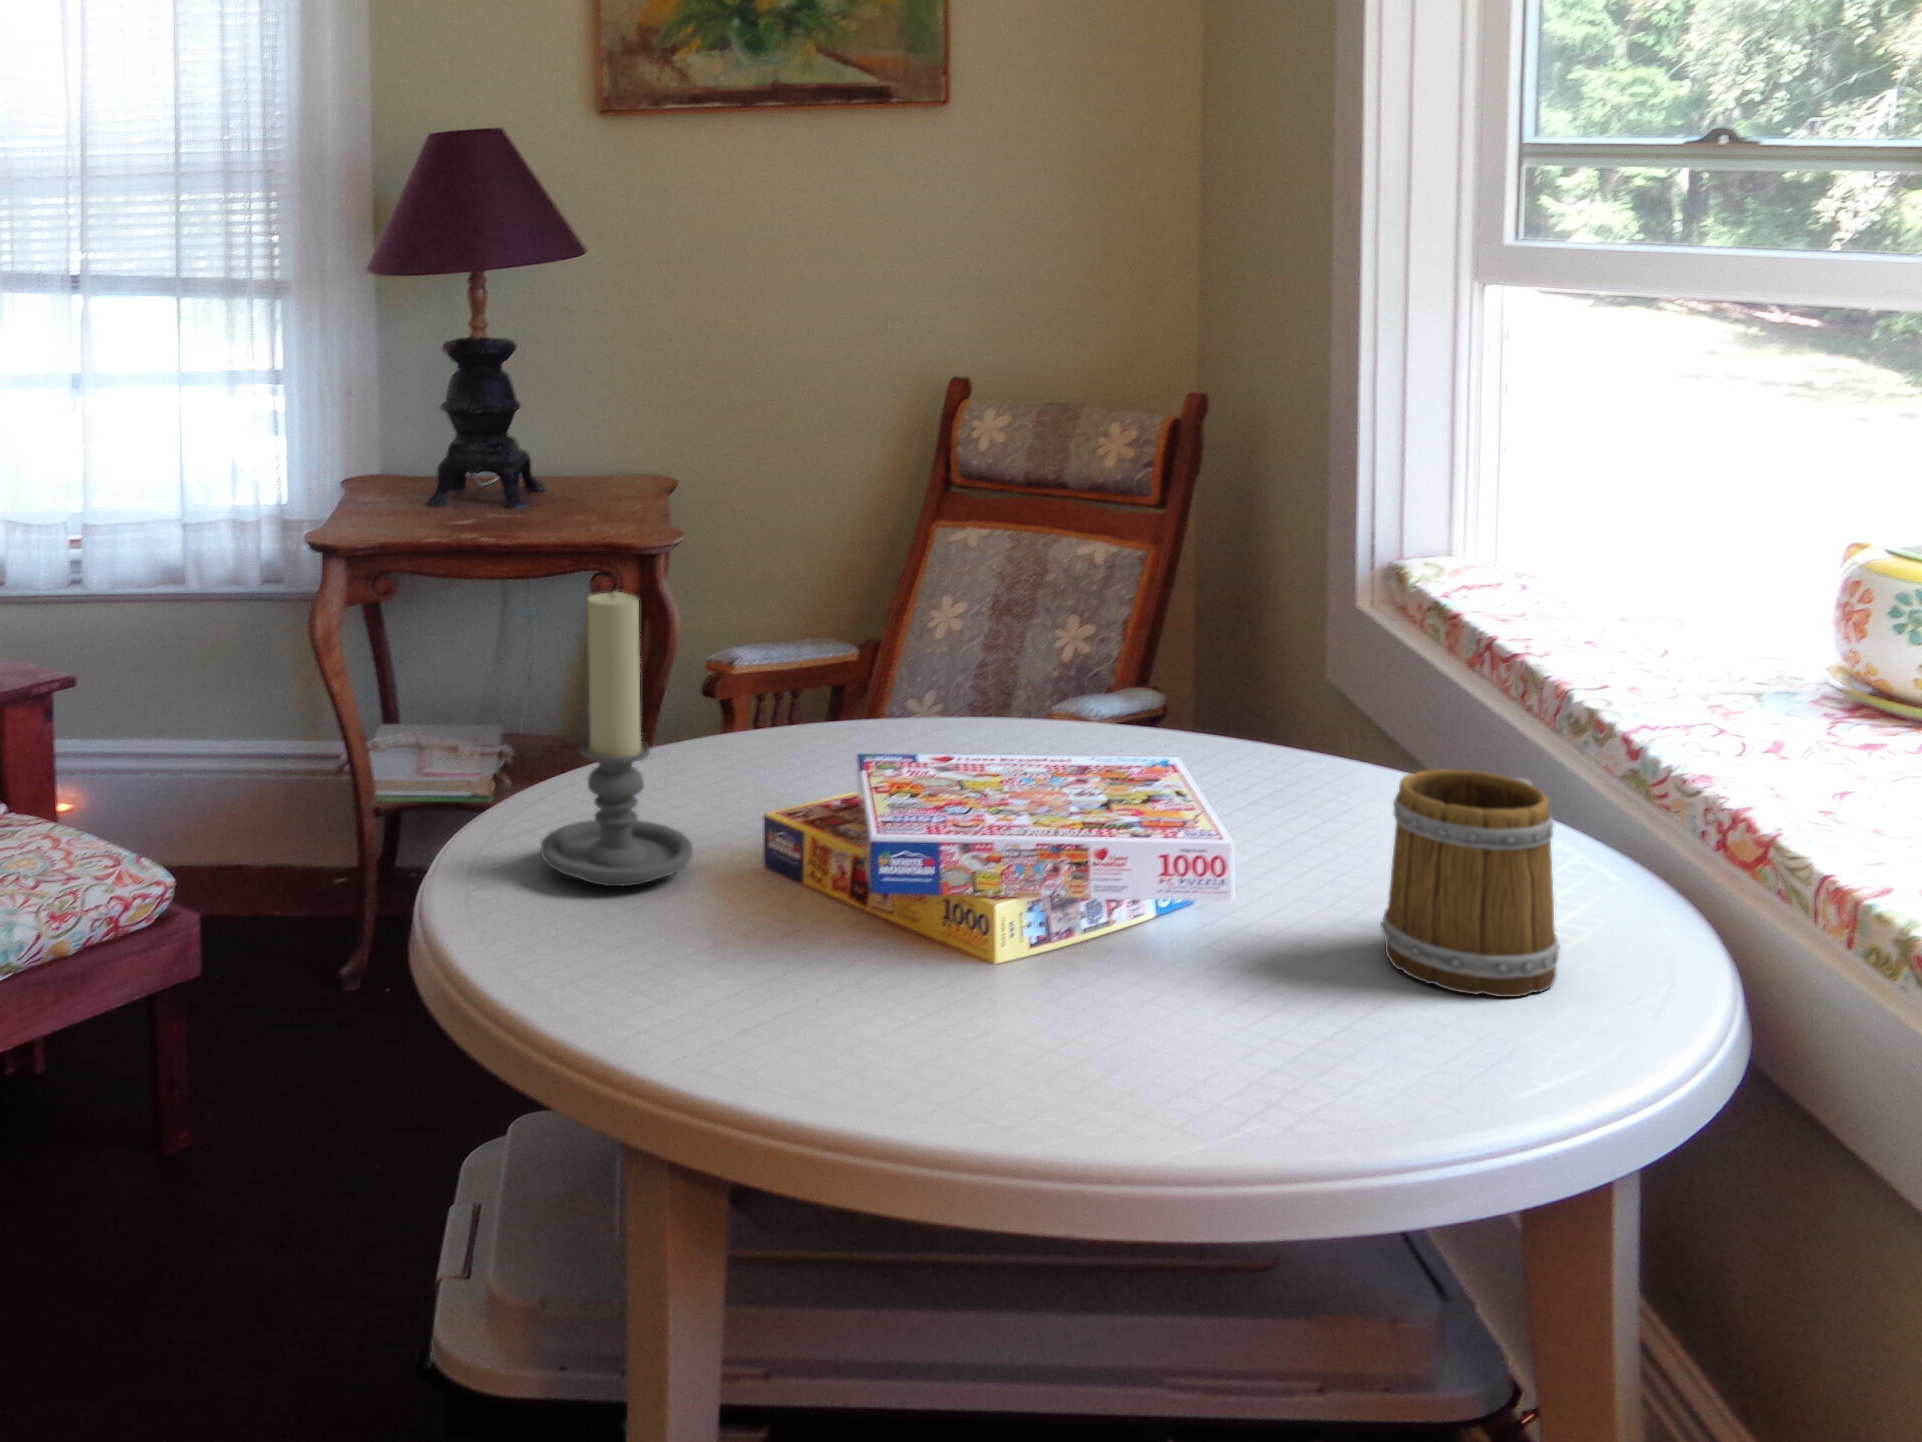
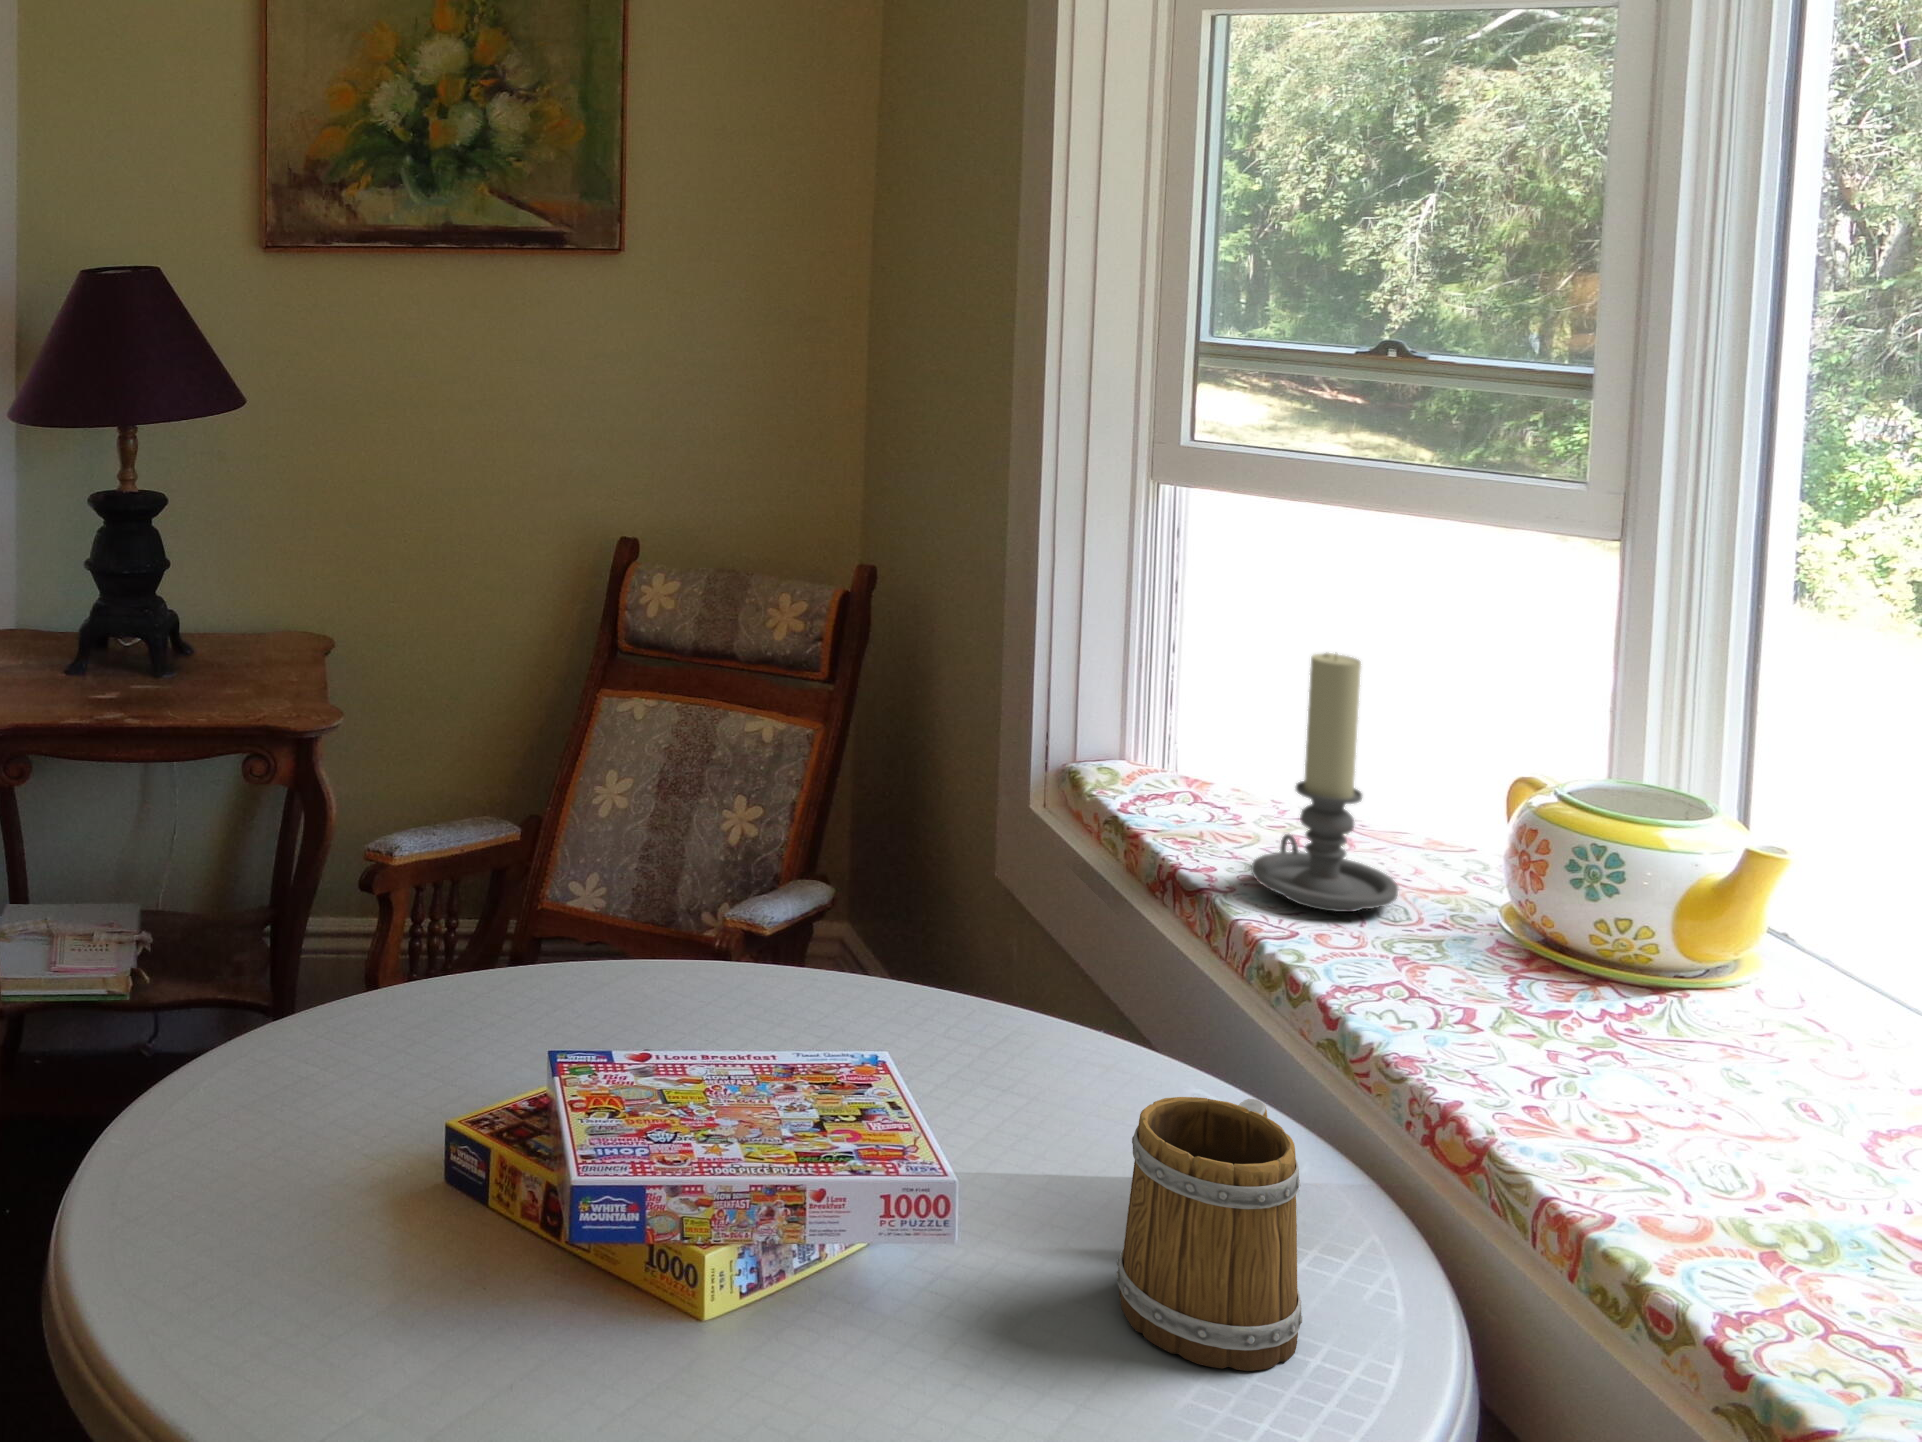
candle holder: present [541,591,693,886] -> present [1251,653,1398,912]

